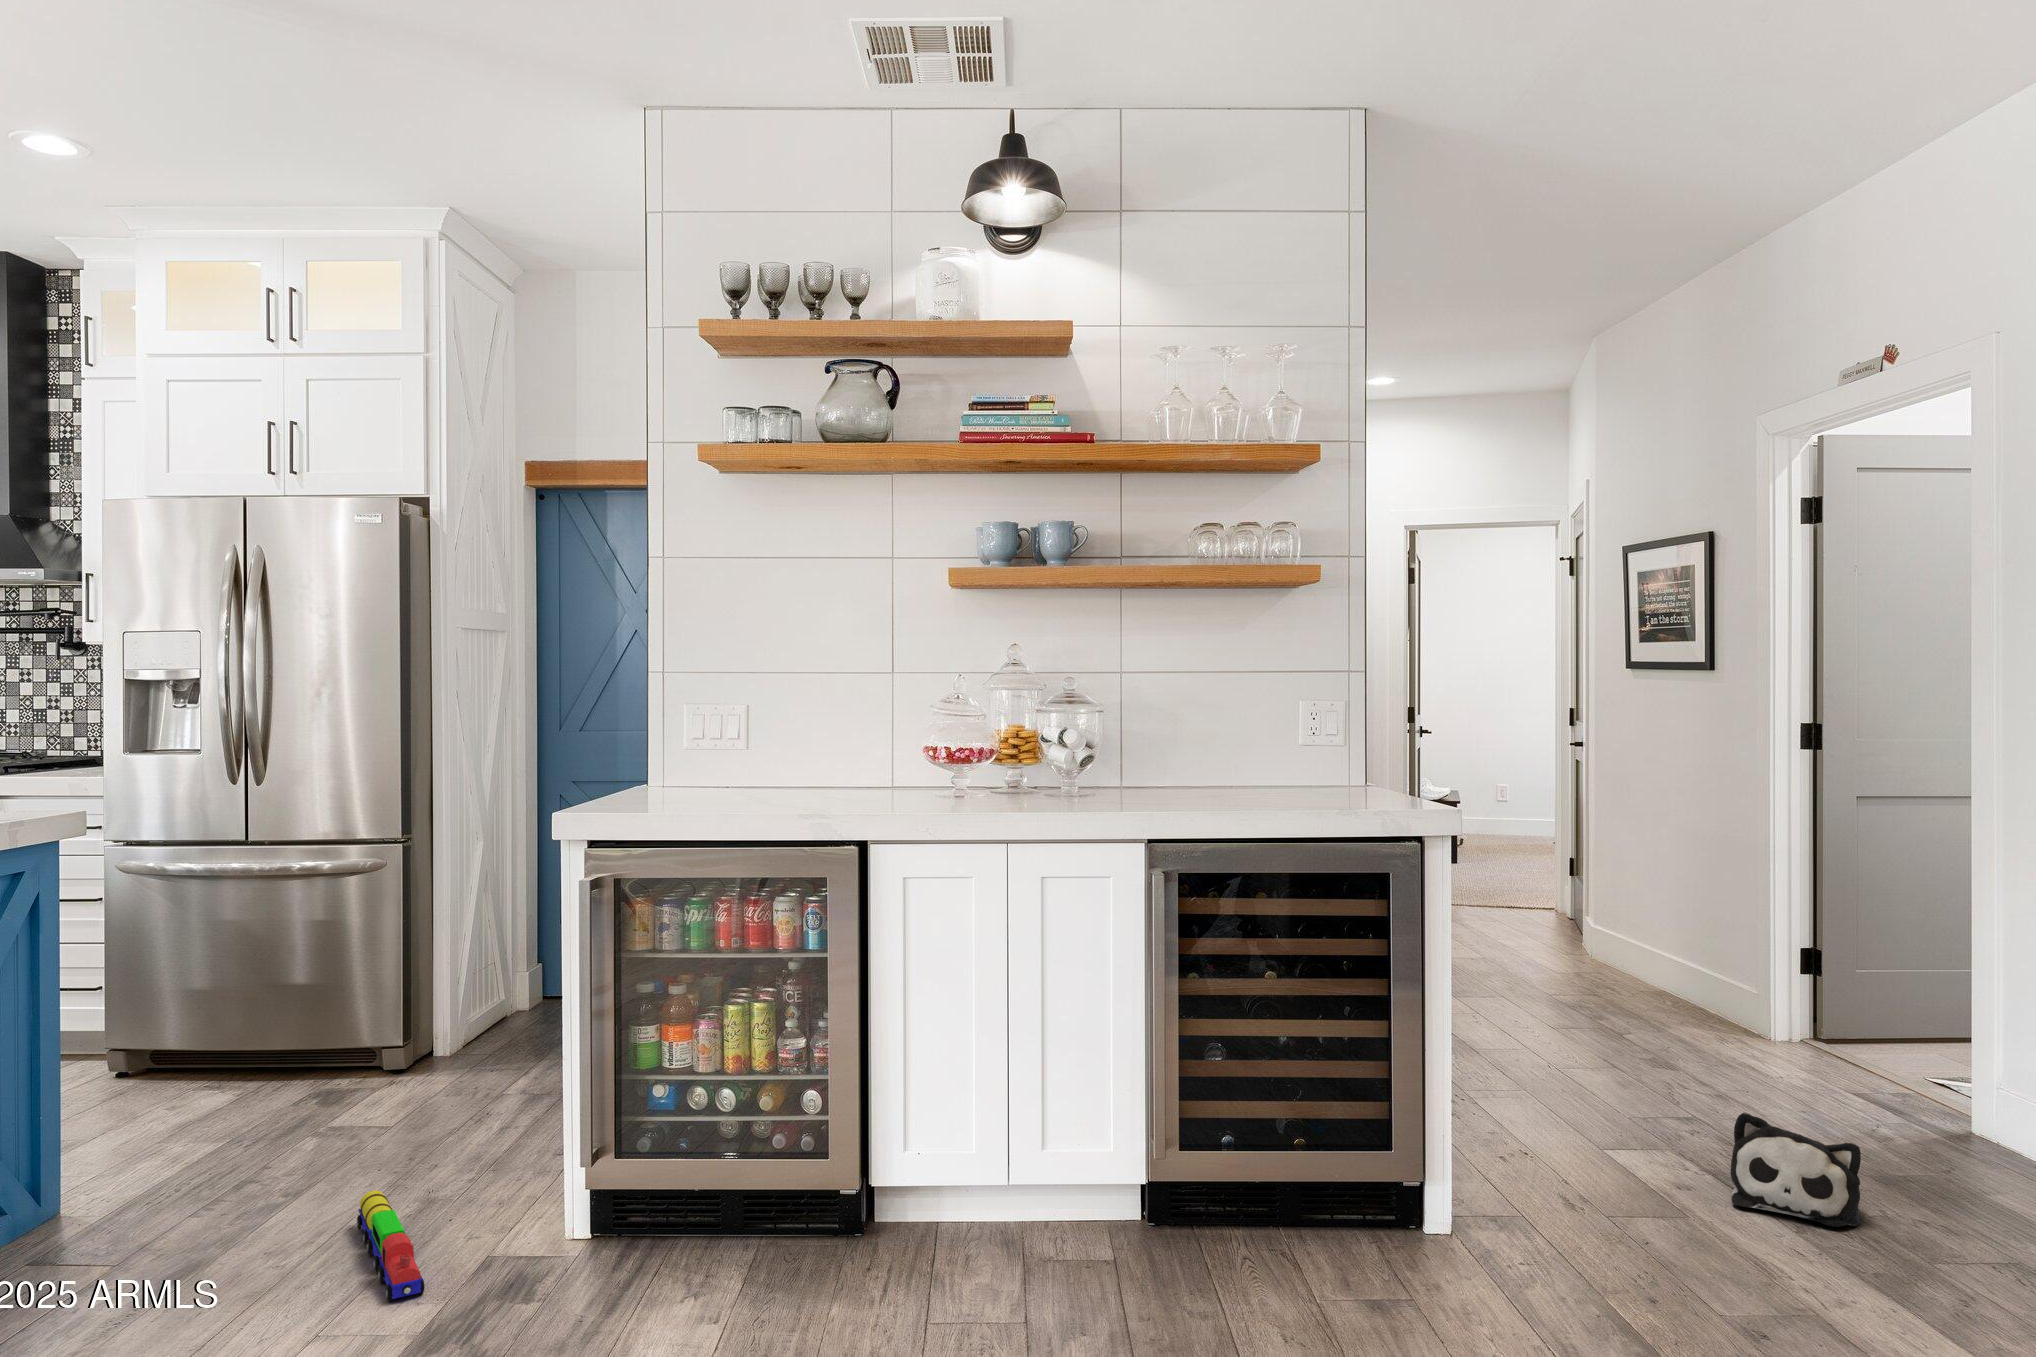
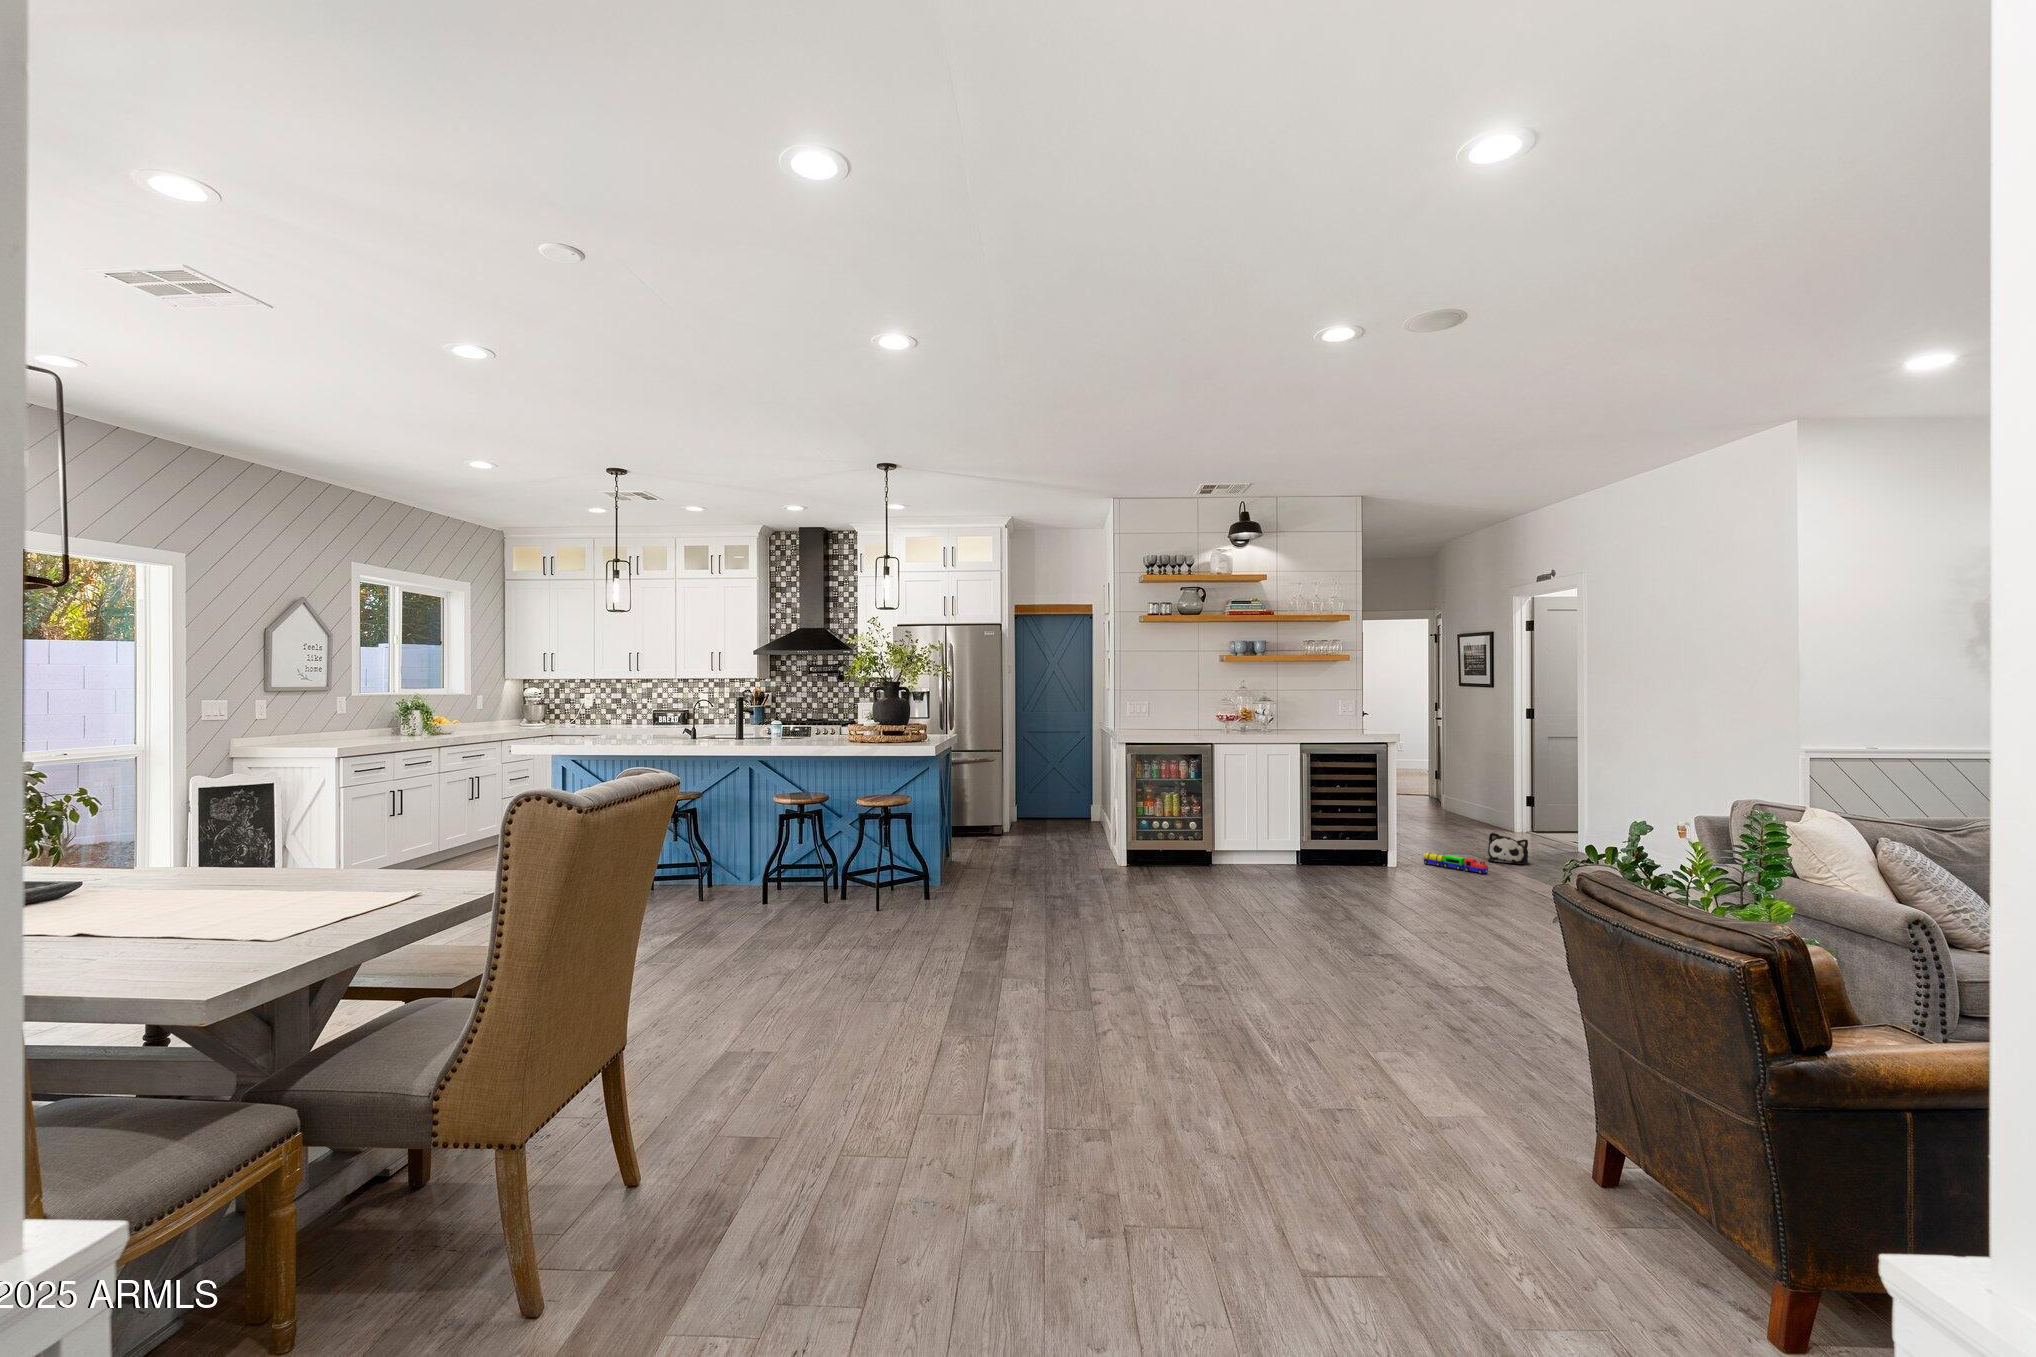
toy train: present [356,1190,425,1302] -> present [1423,853,1488,874]

